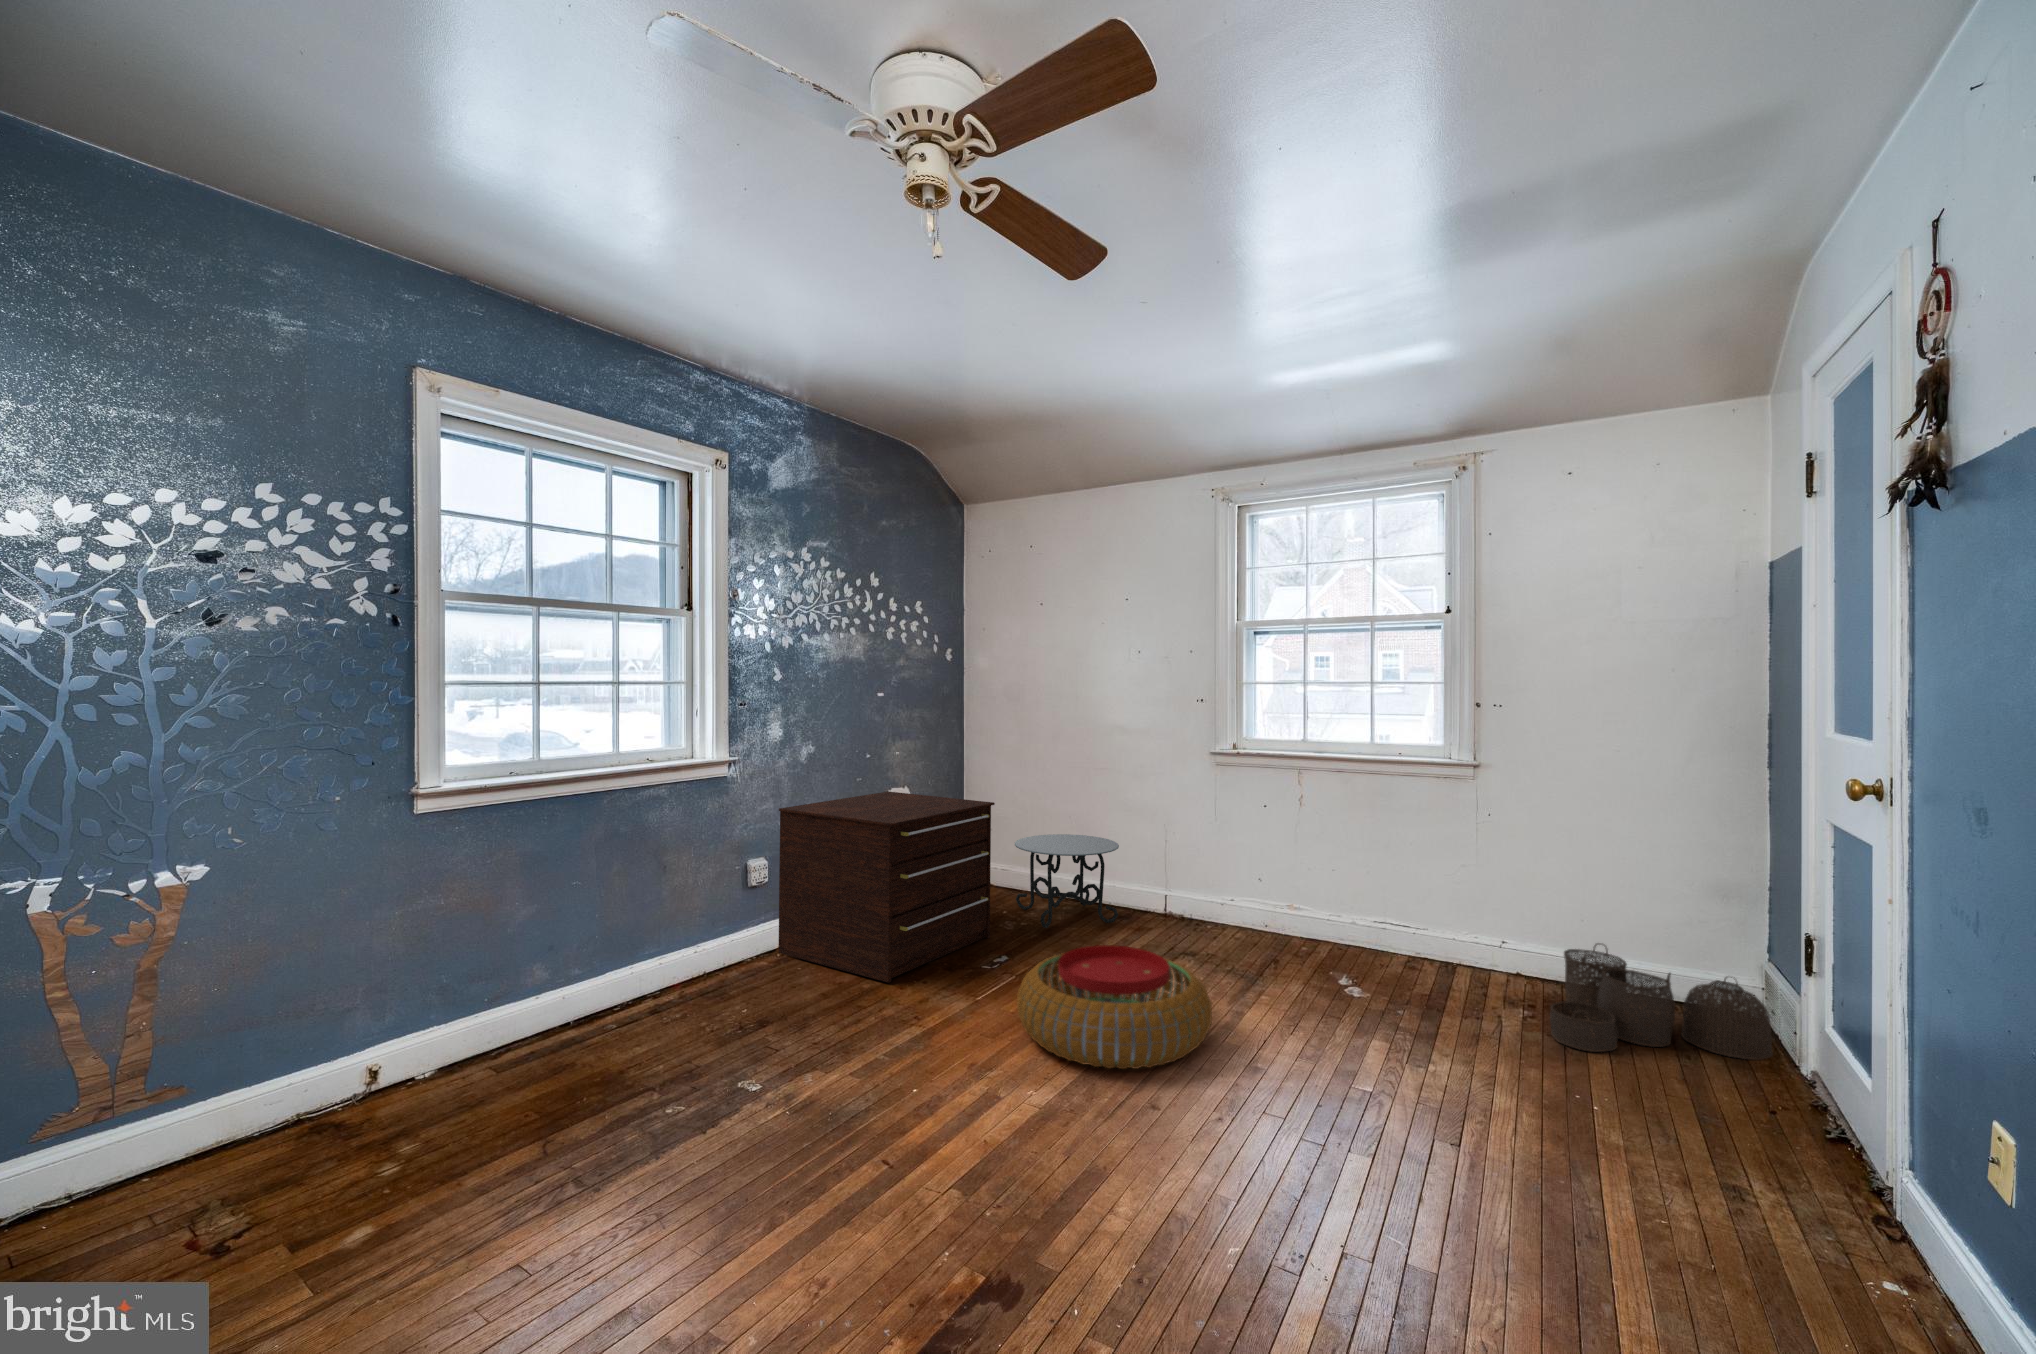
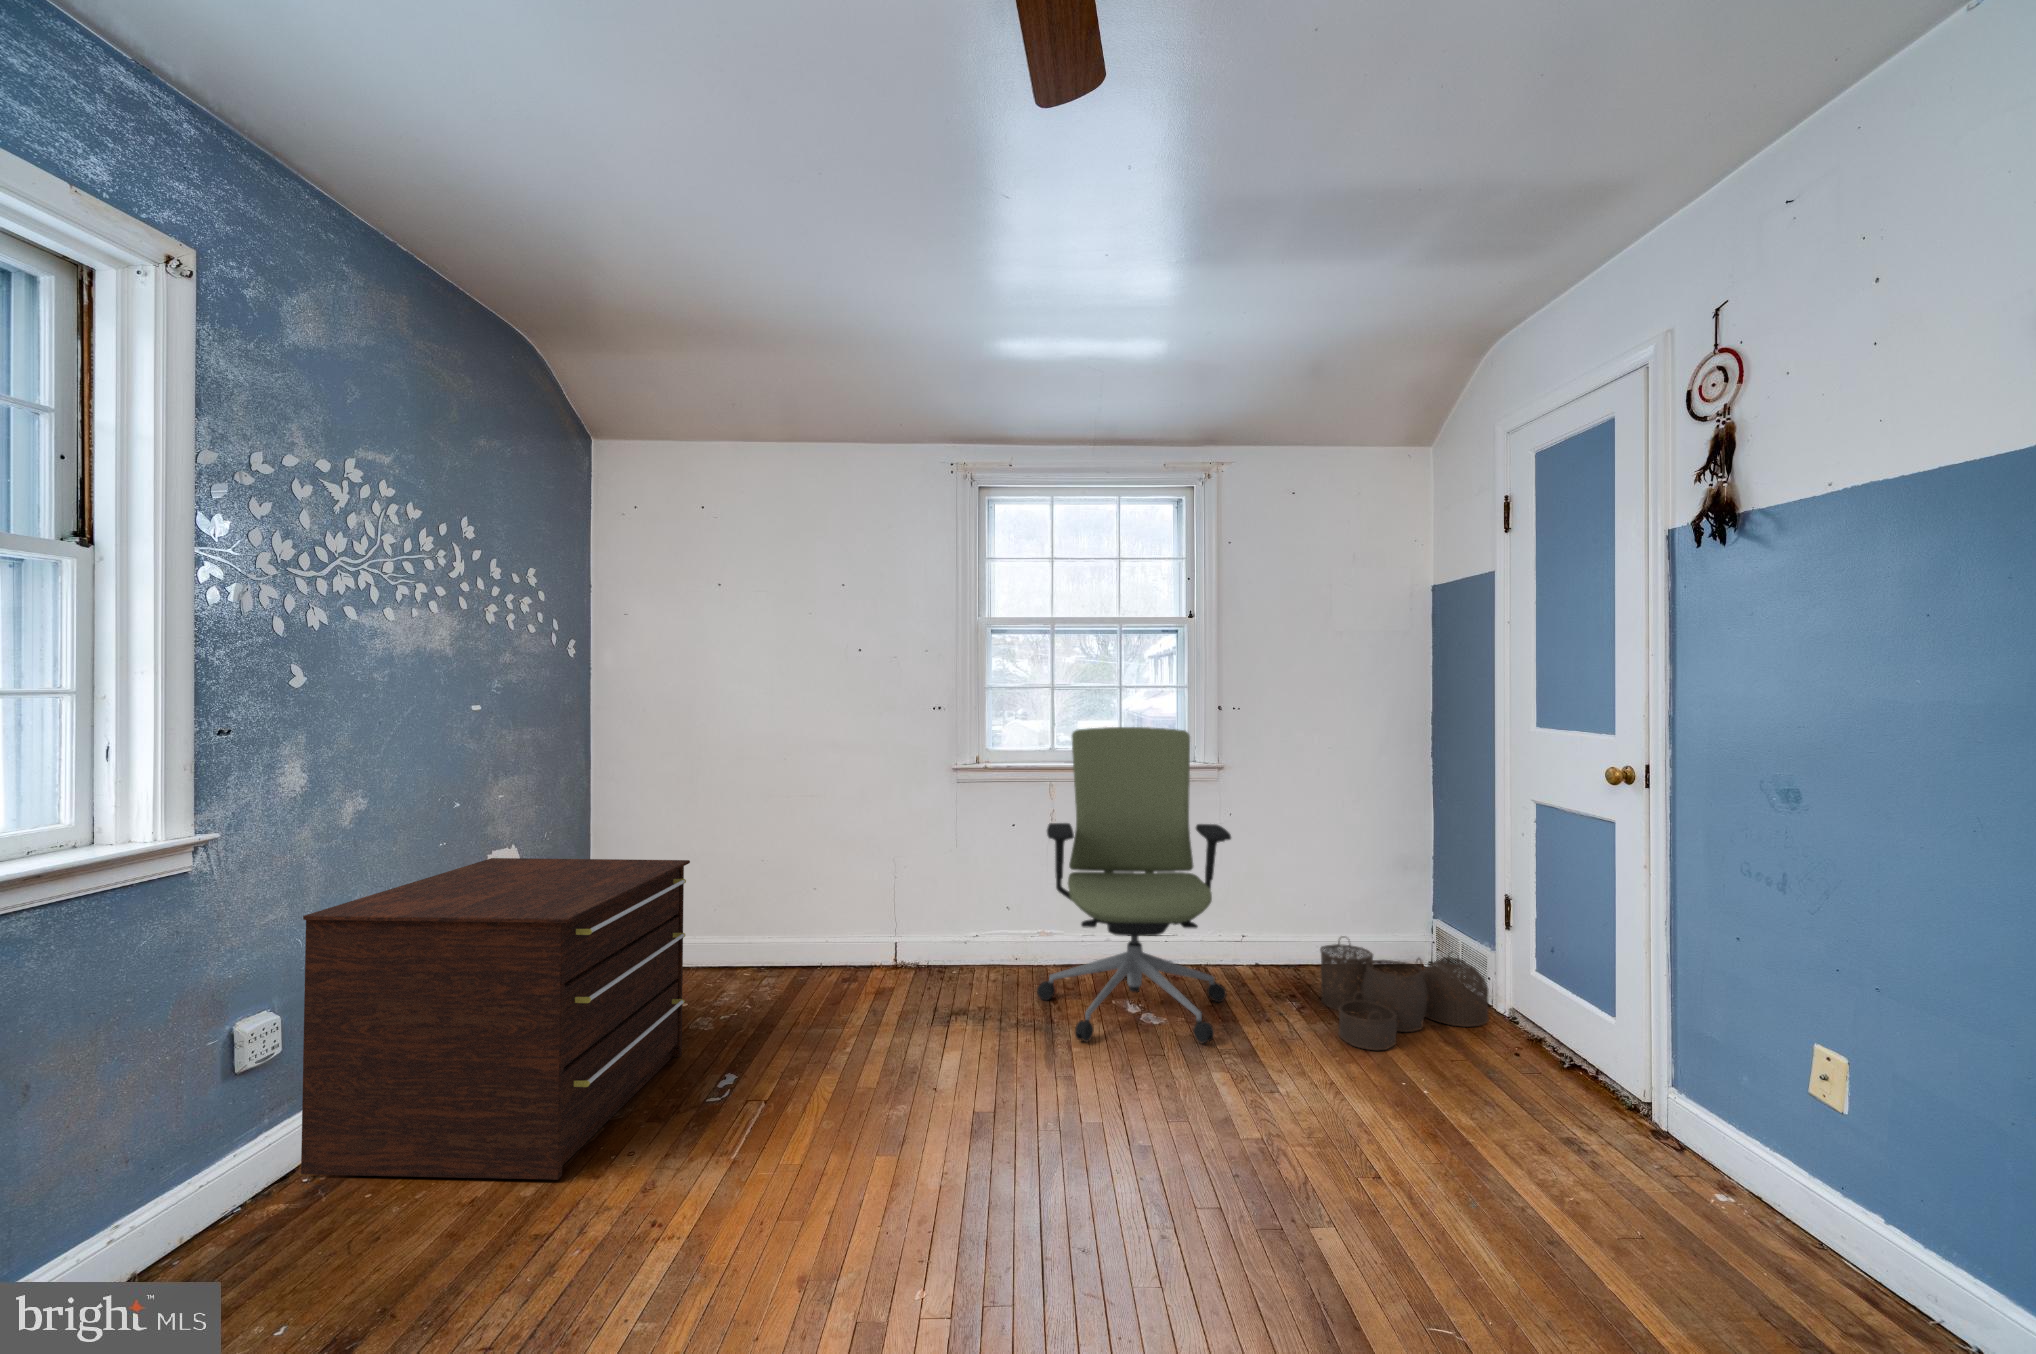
office chair: none [1265,719,1455,1008] -> present [1037,727,1231,1043]
side table: present [1015,834,1119,928] -> none [693,886,845,1023]
pouf: present [1017,945,1212,1069] -> none [812,1042,1079,1238]

